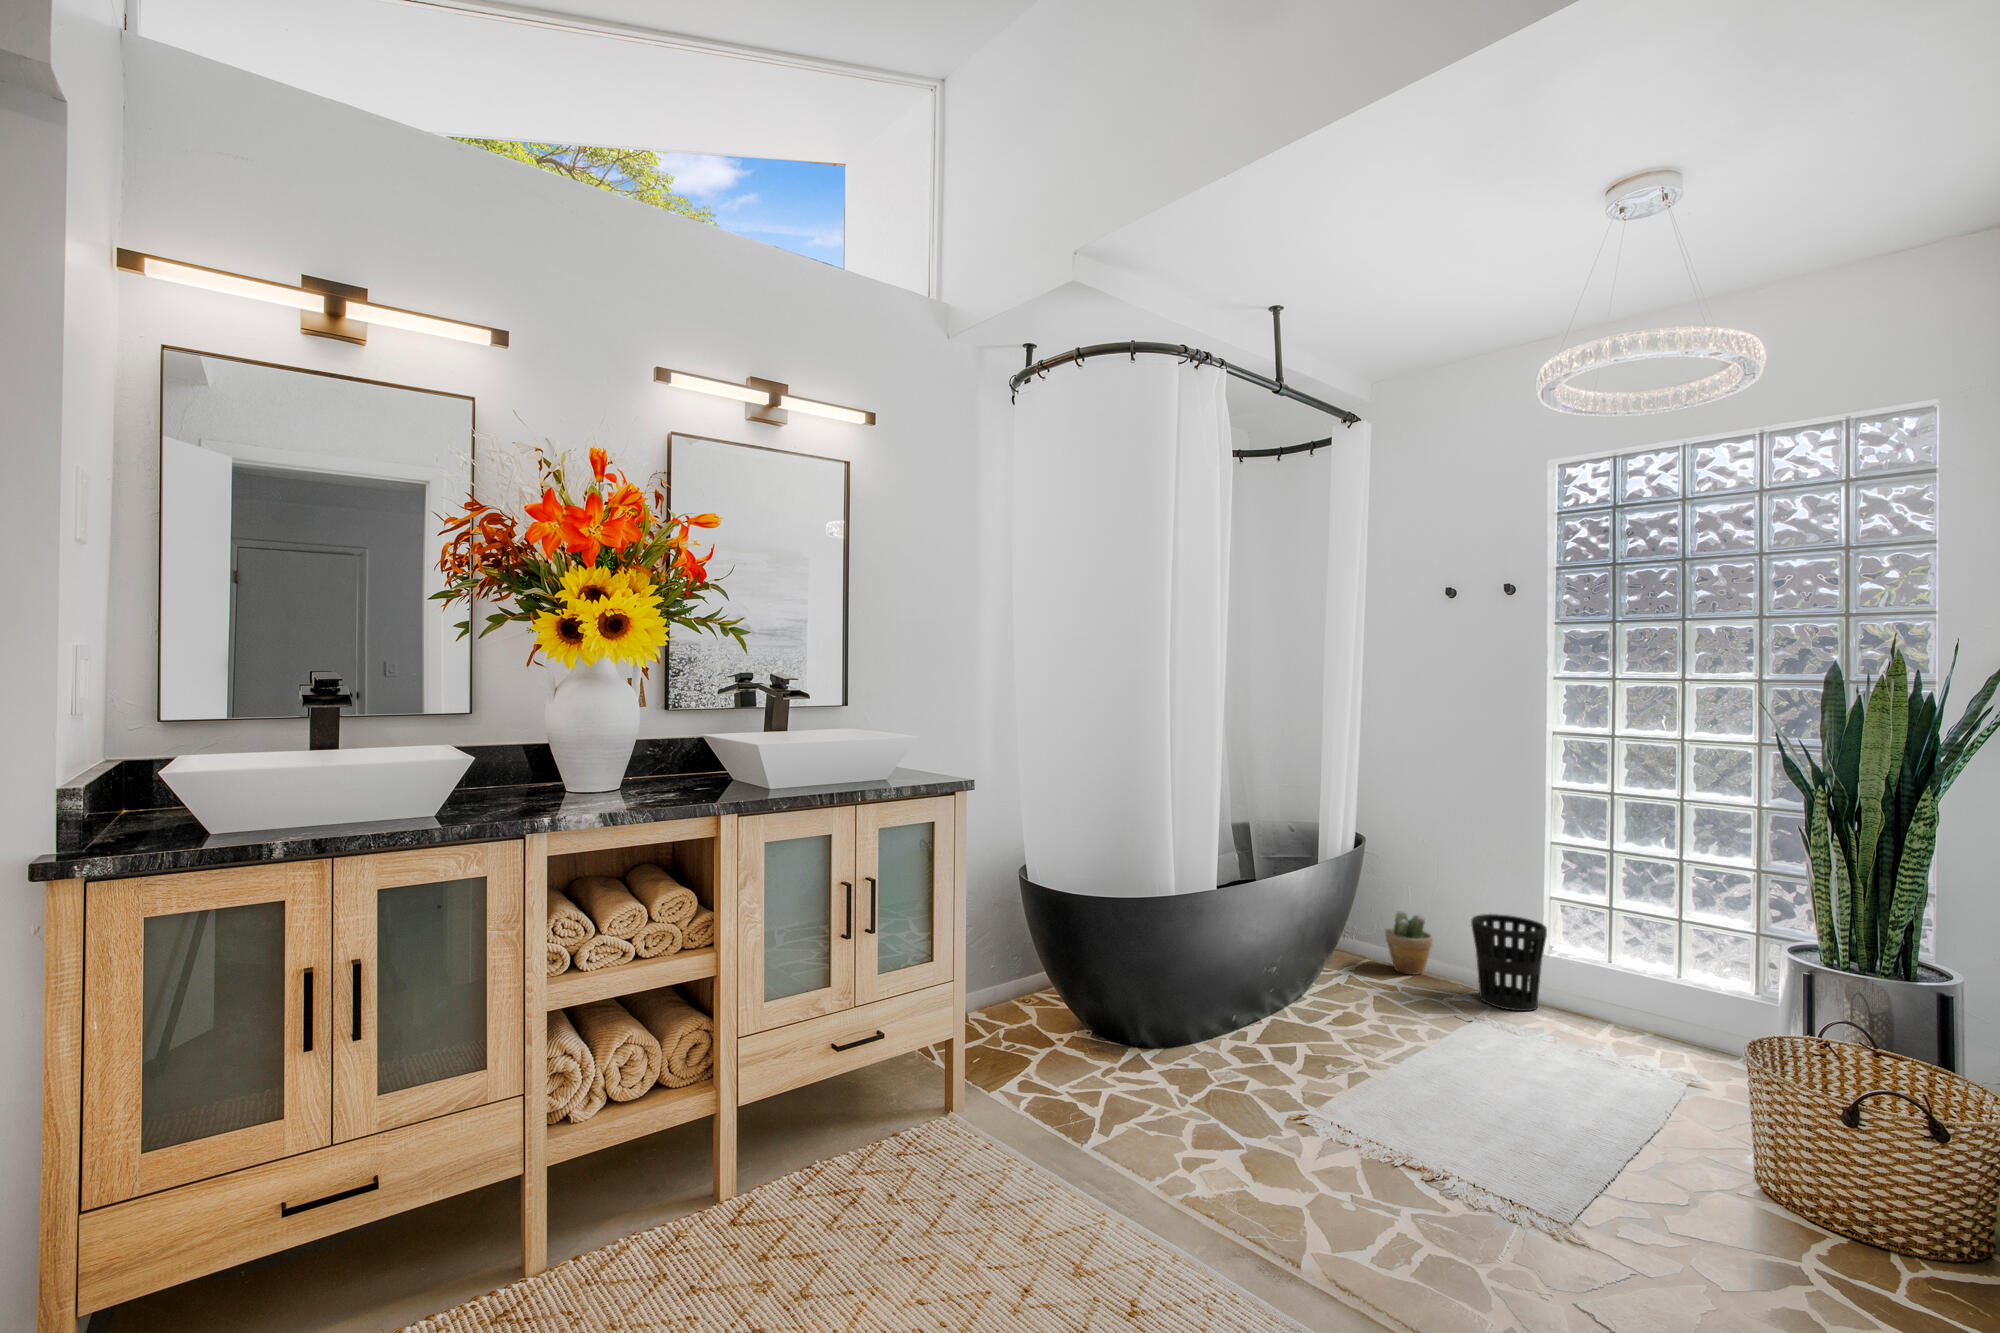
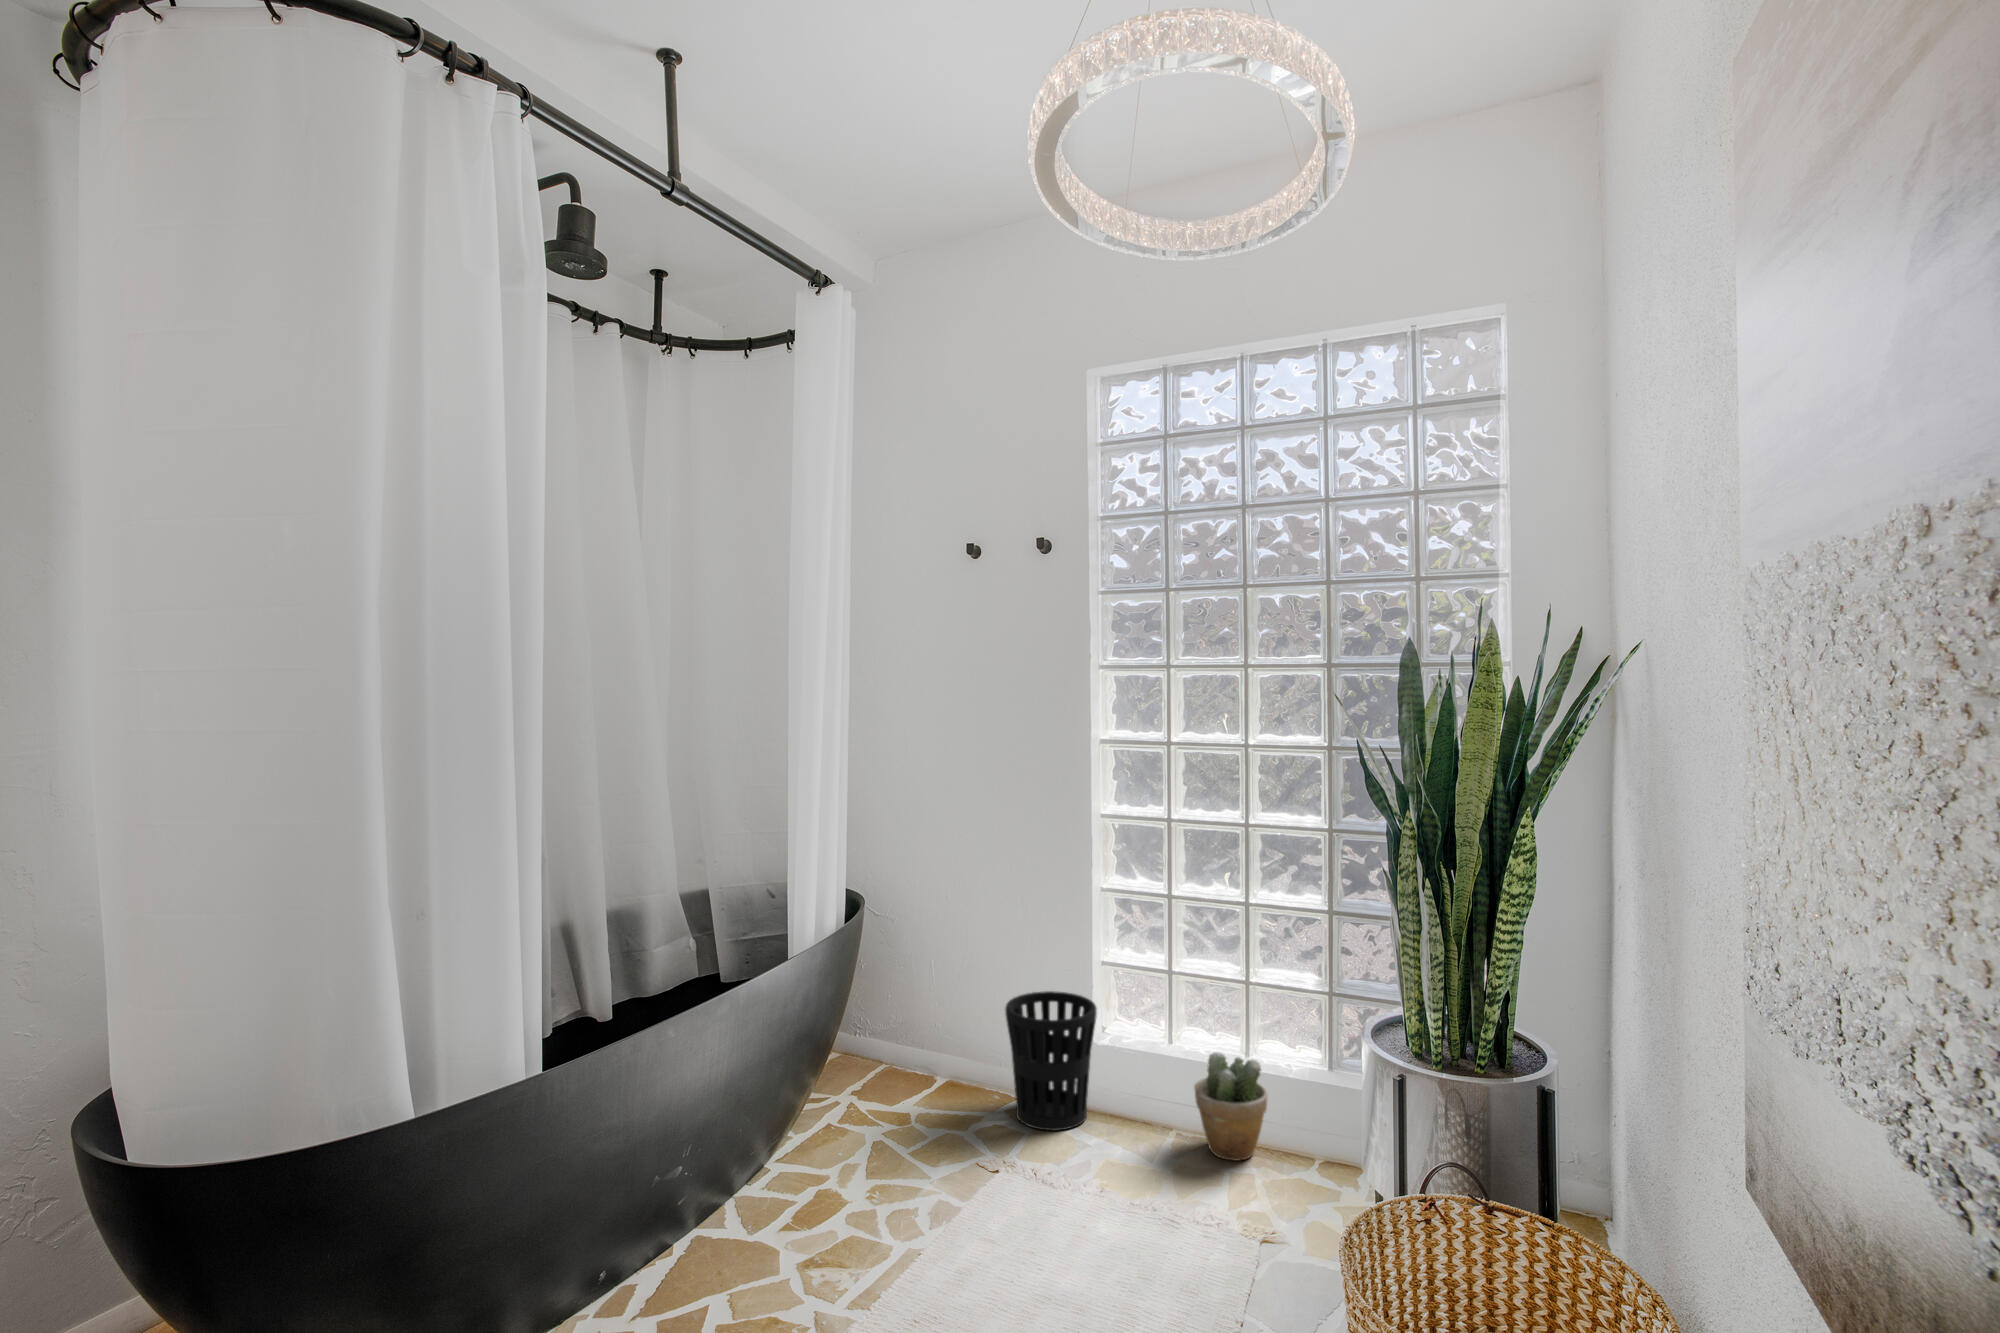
potted plant: present [1385,911,1433,975] -> present [1194,1052,1268,1161]

